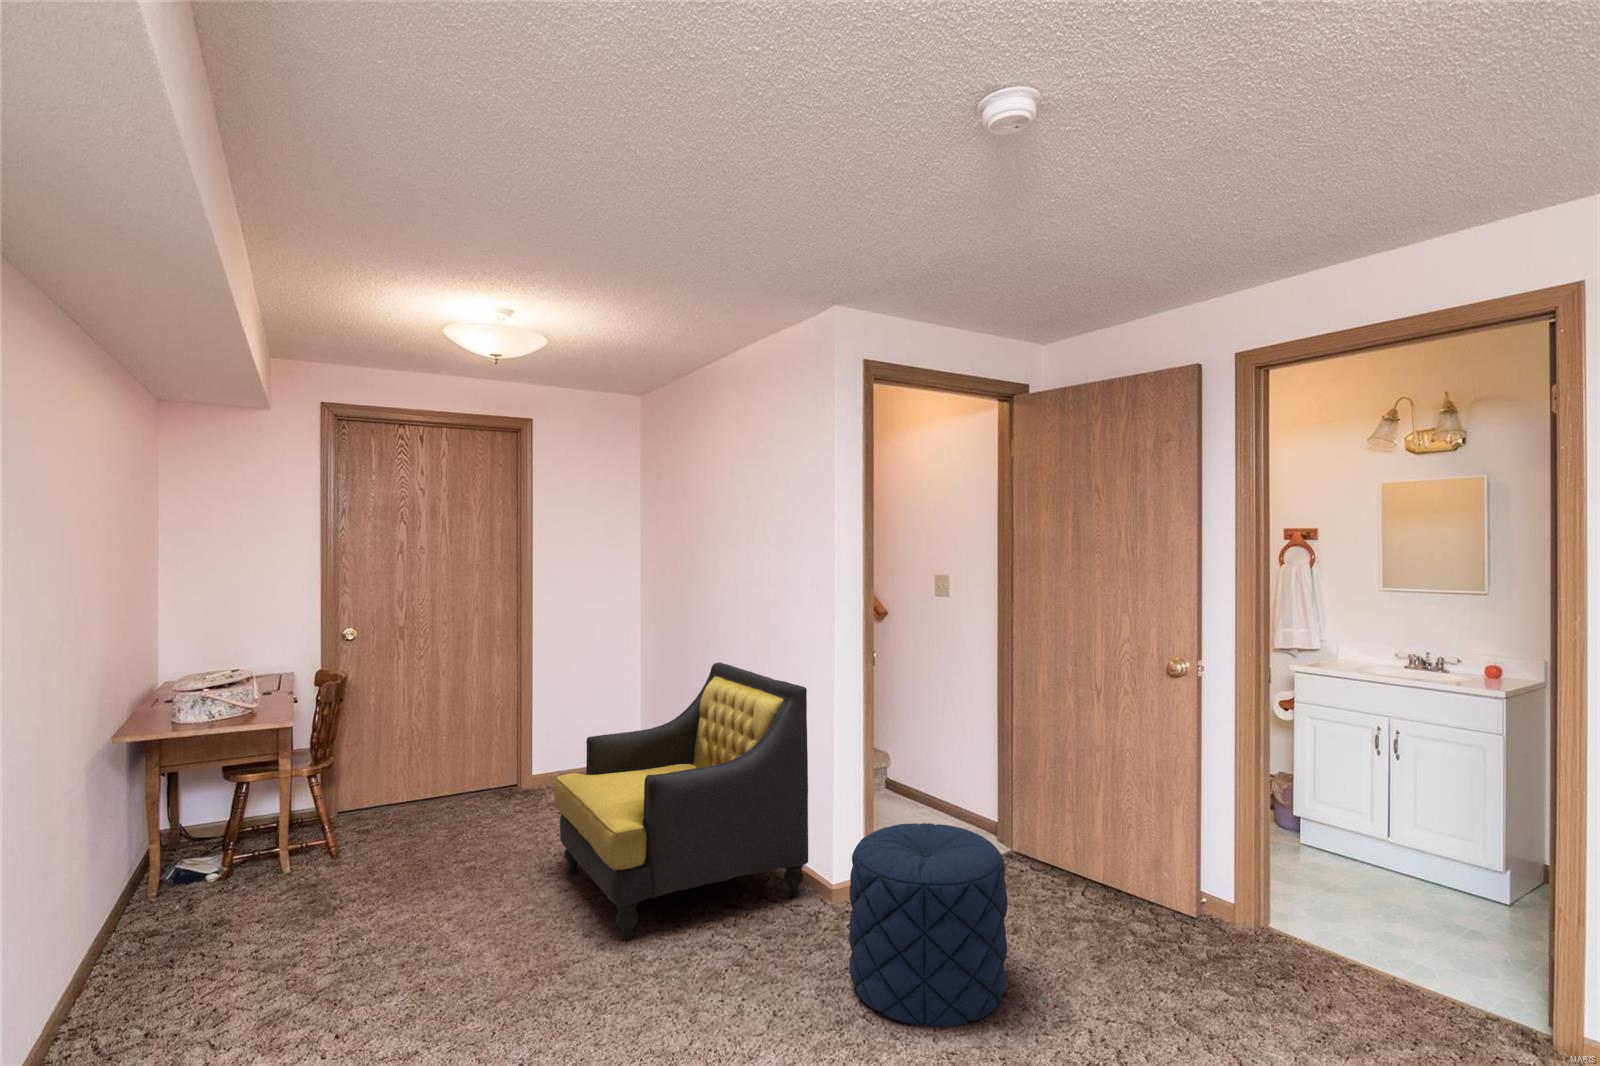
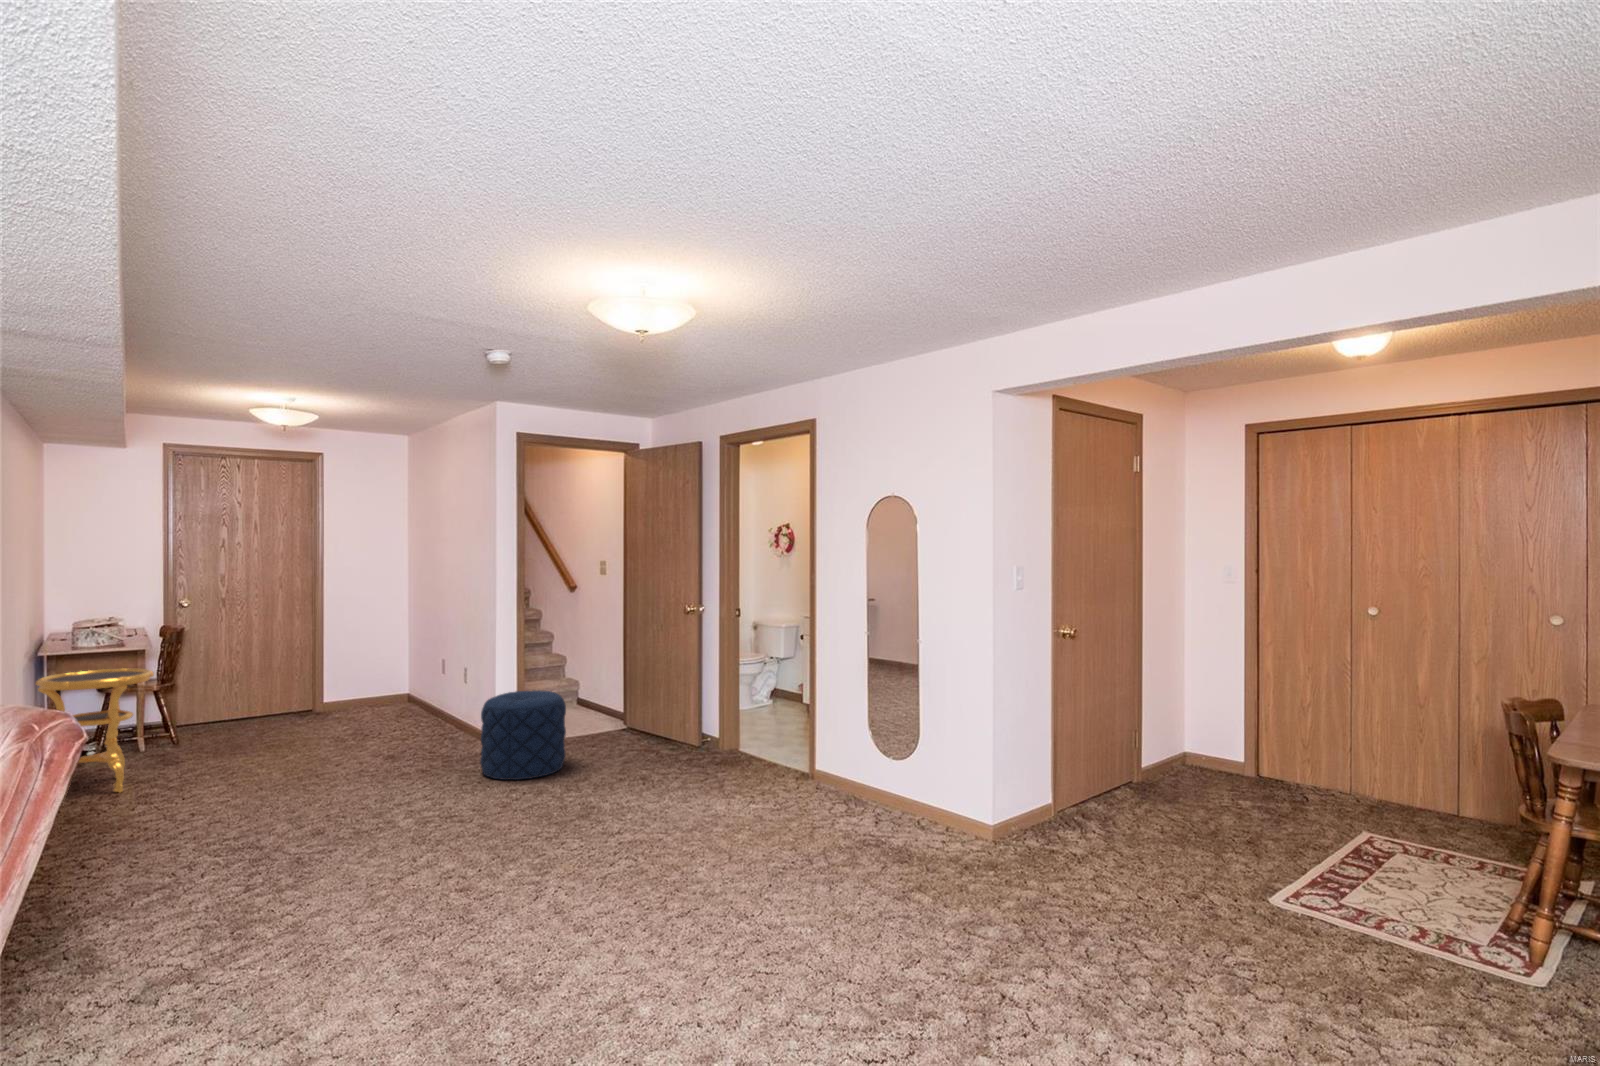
armchair: present [554,662,808,940] -> none [328,616,484,763]
side table: none [86,765,286,1010] -> present [36,668,154,792]

